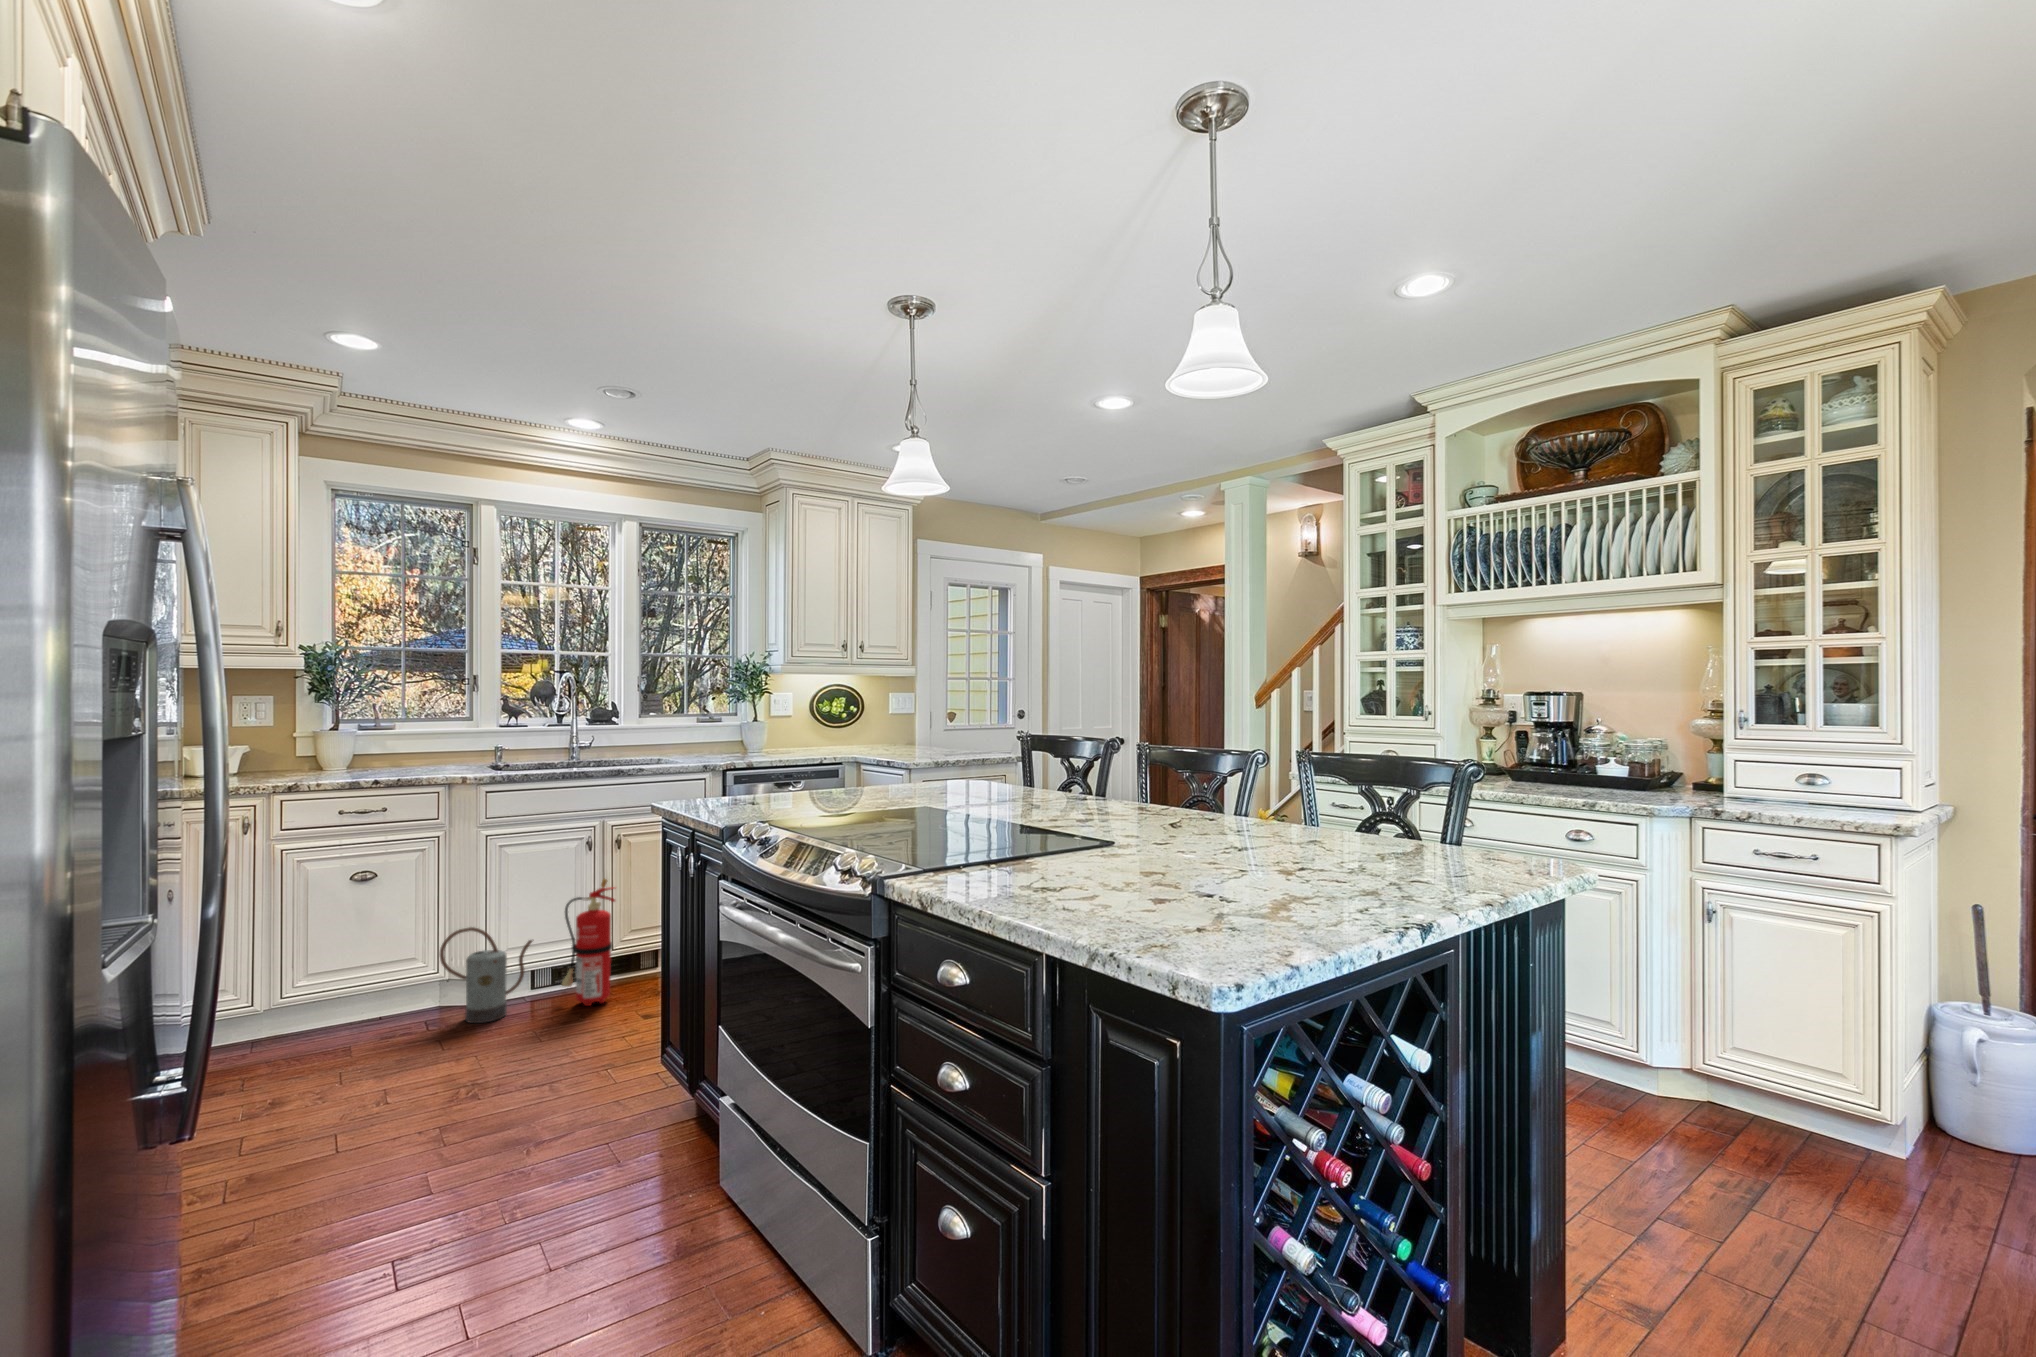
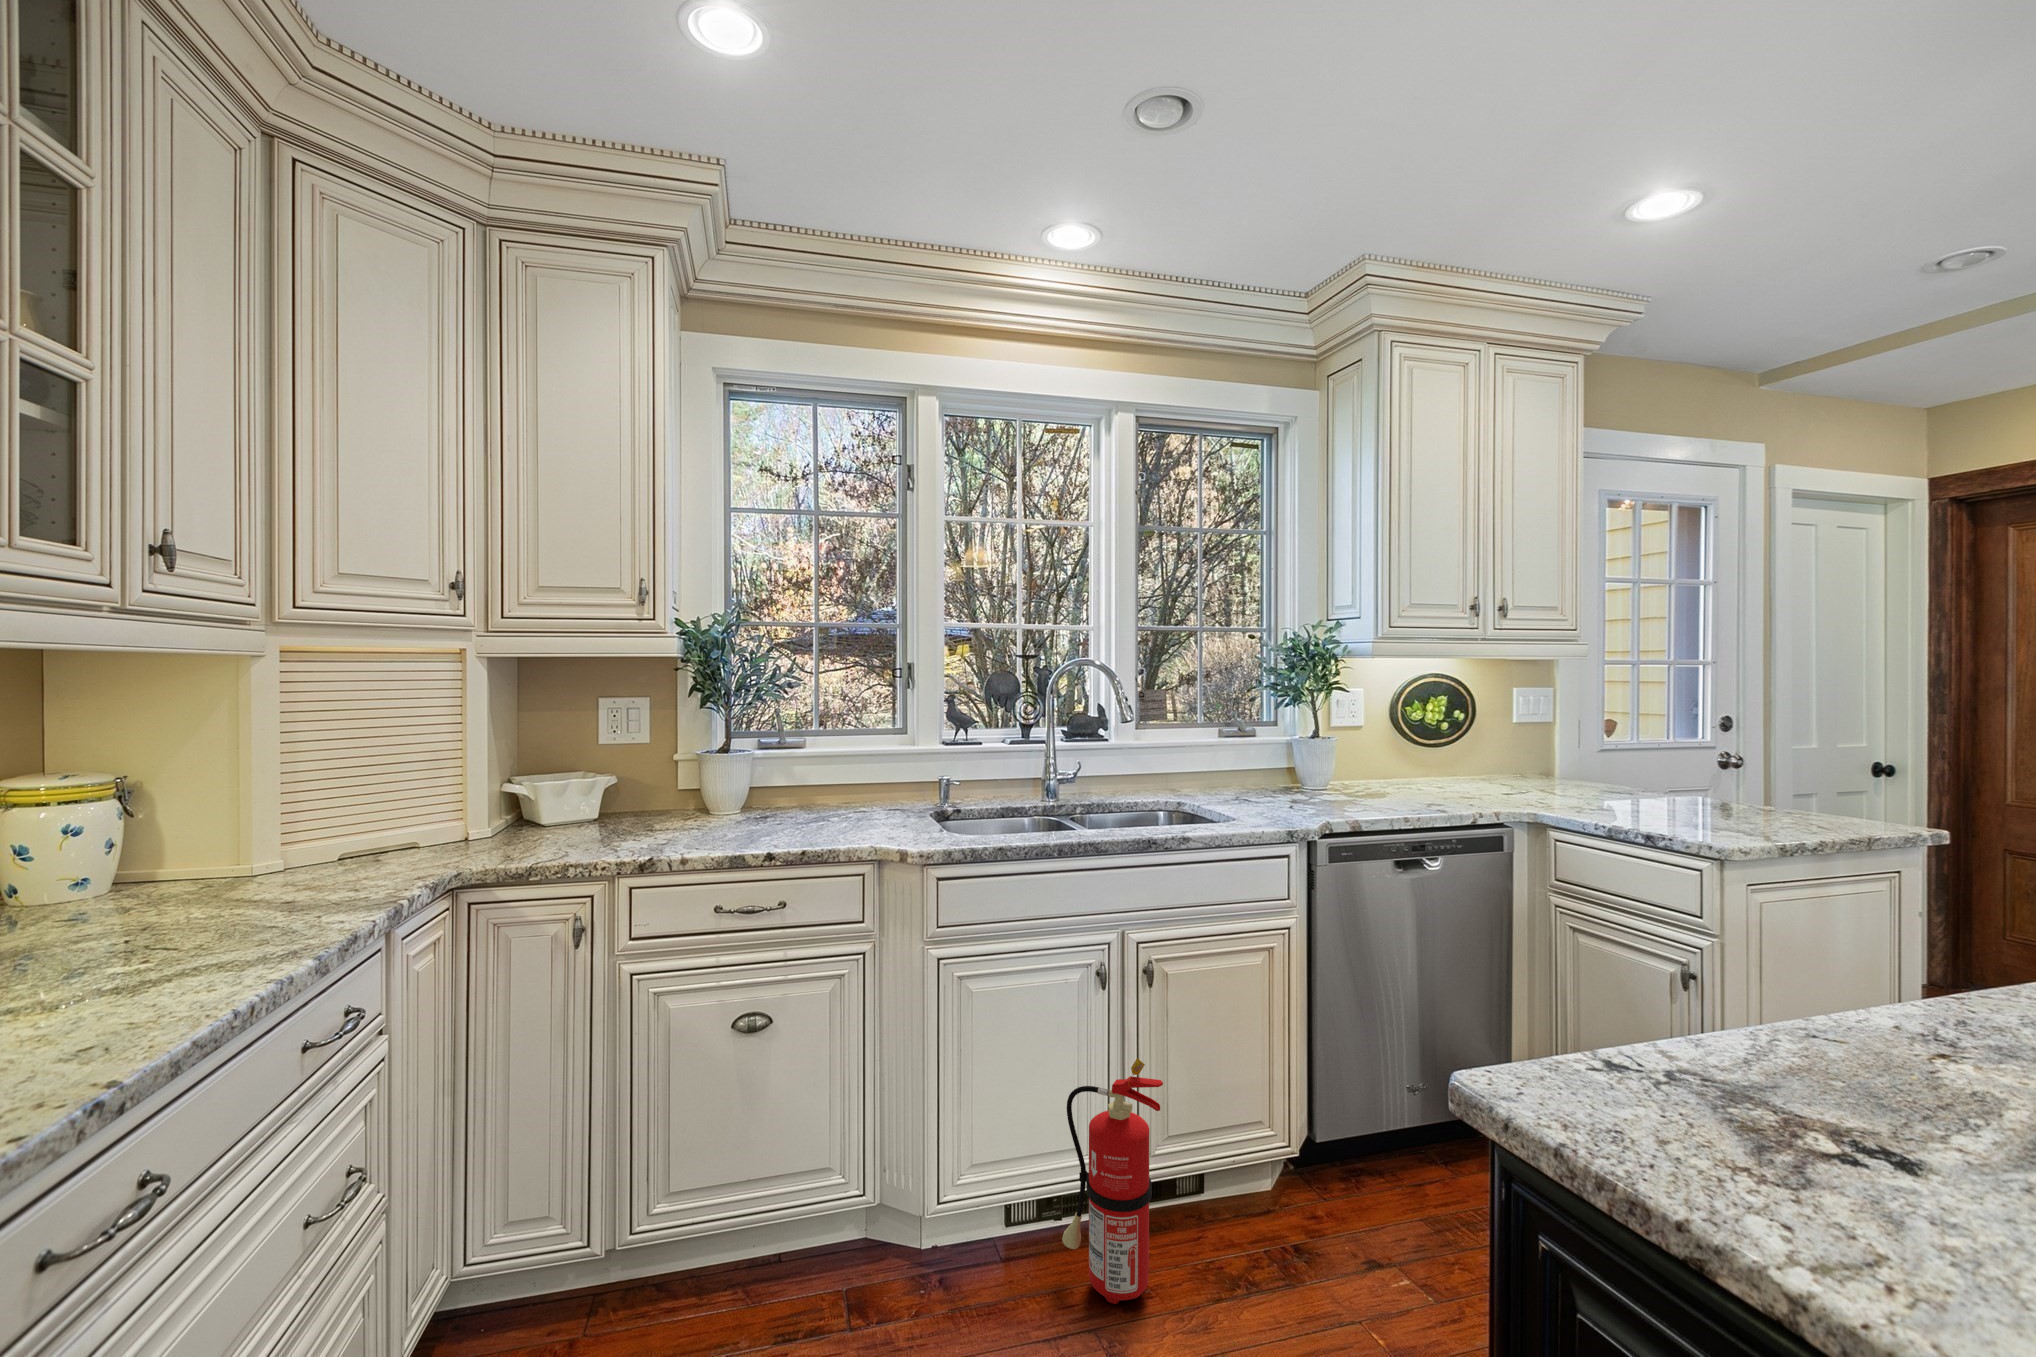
watering can: present [440,927,532,1023] -> none [867,1133,1019,1323]

